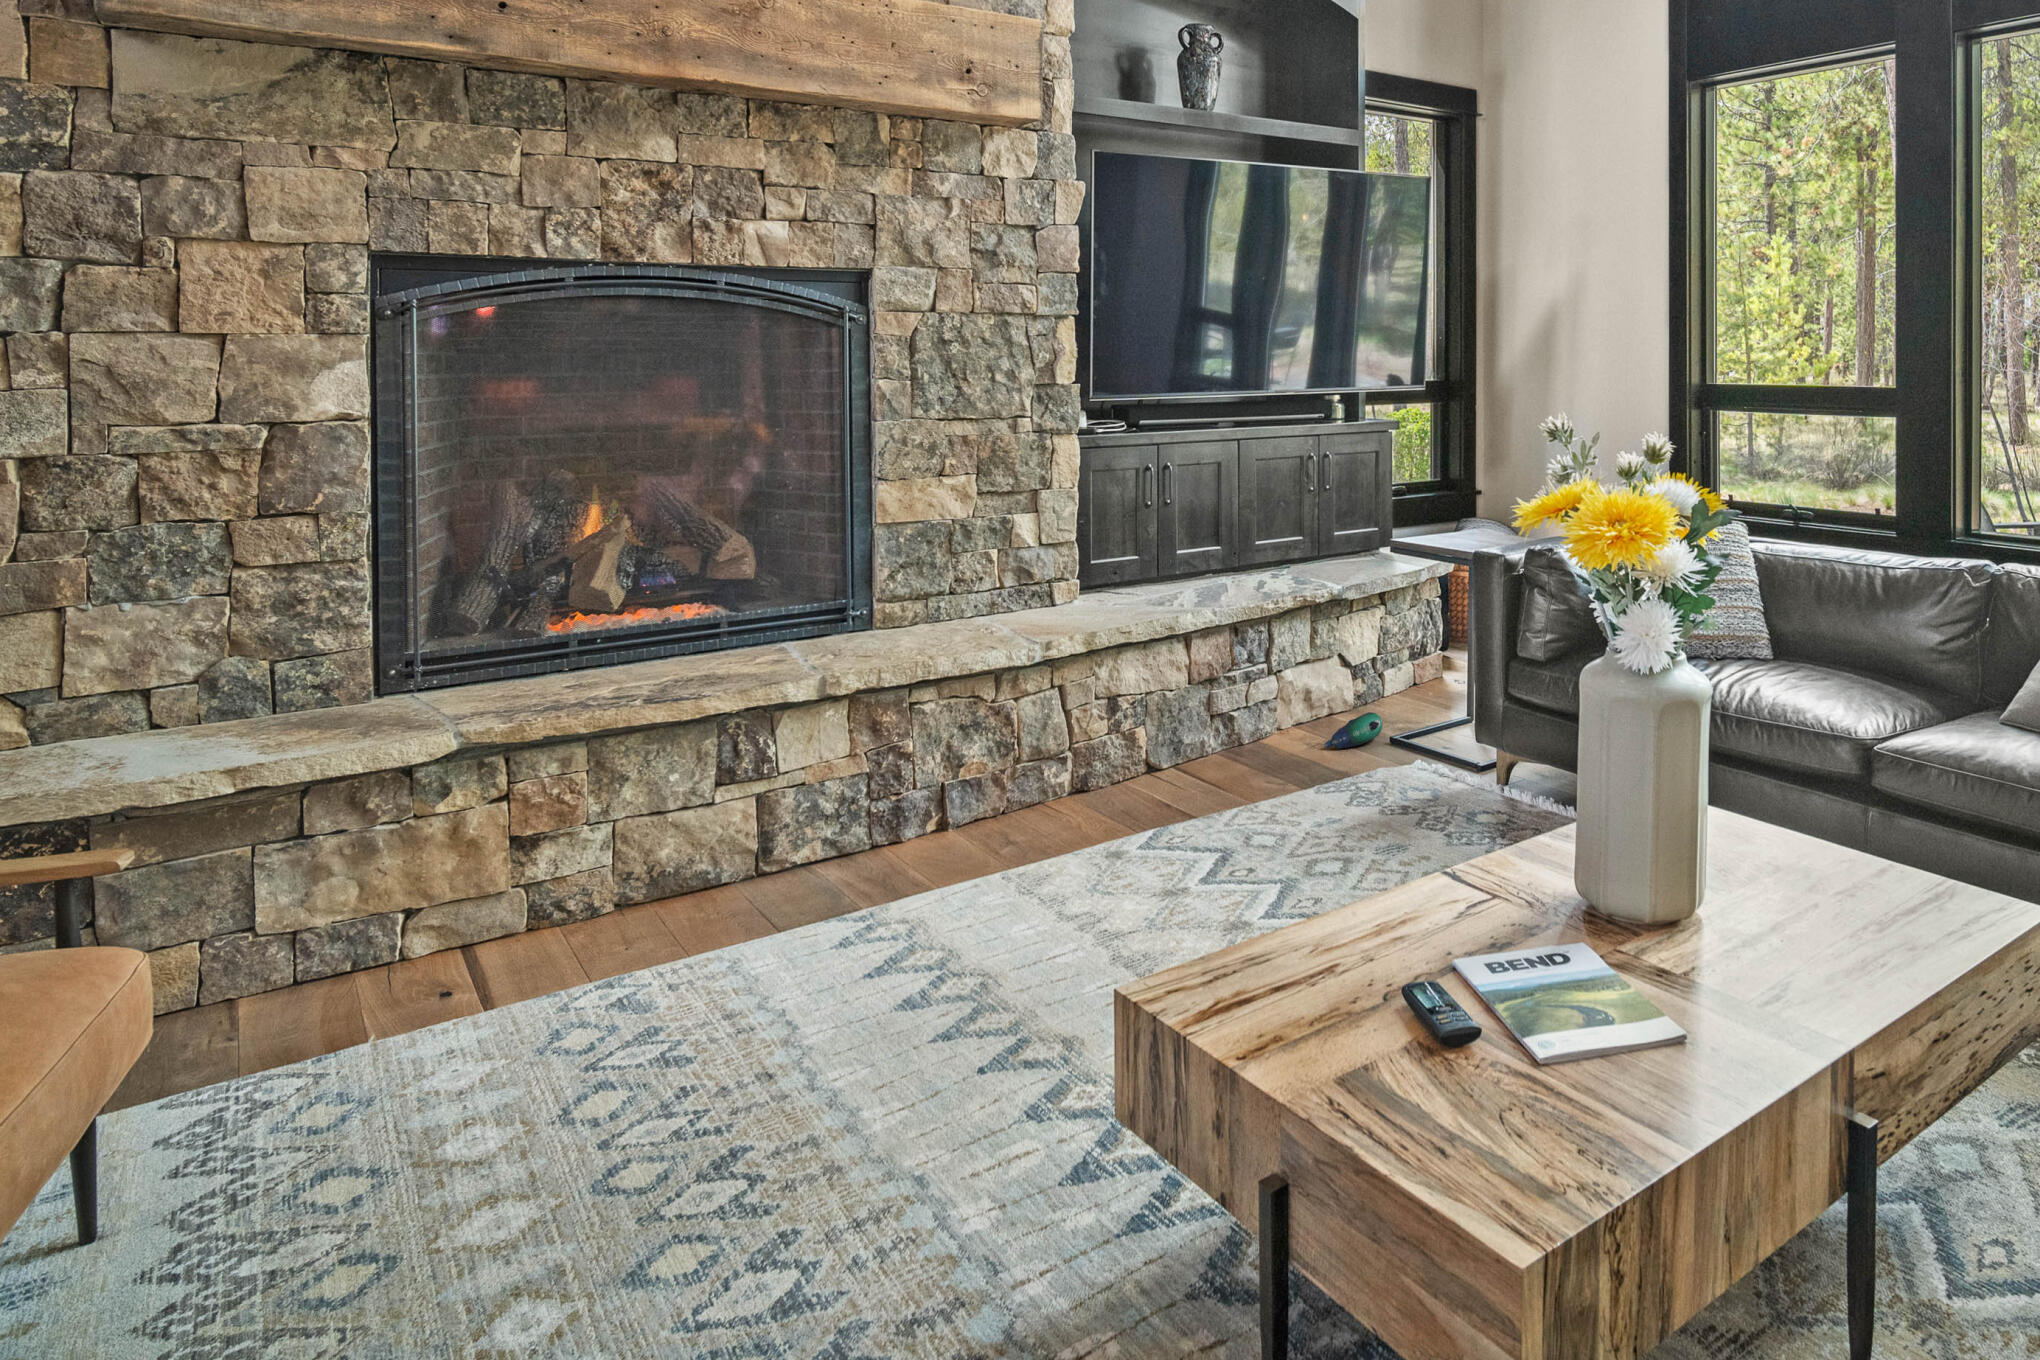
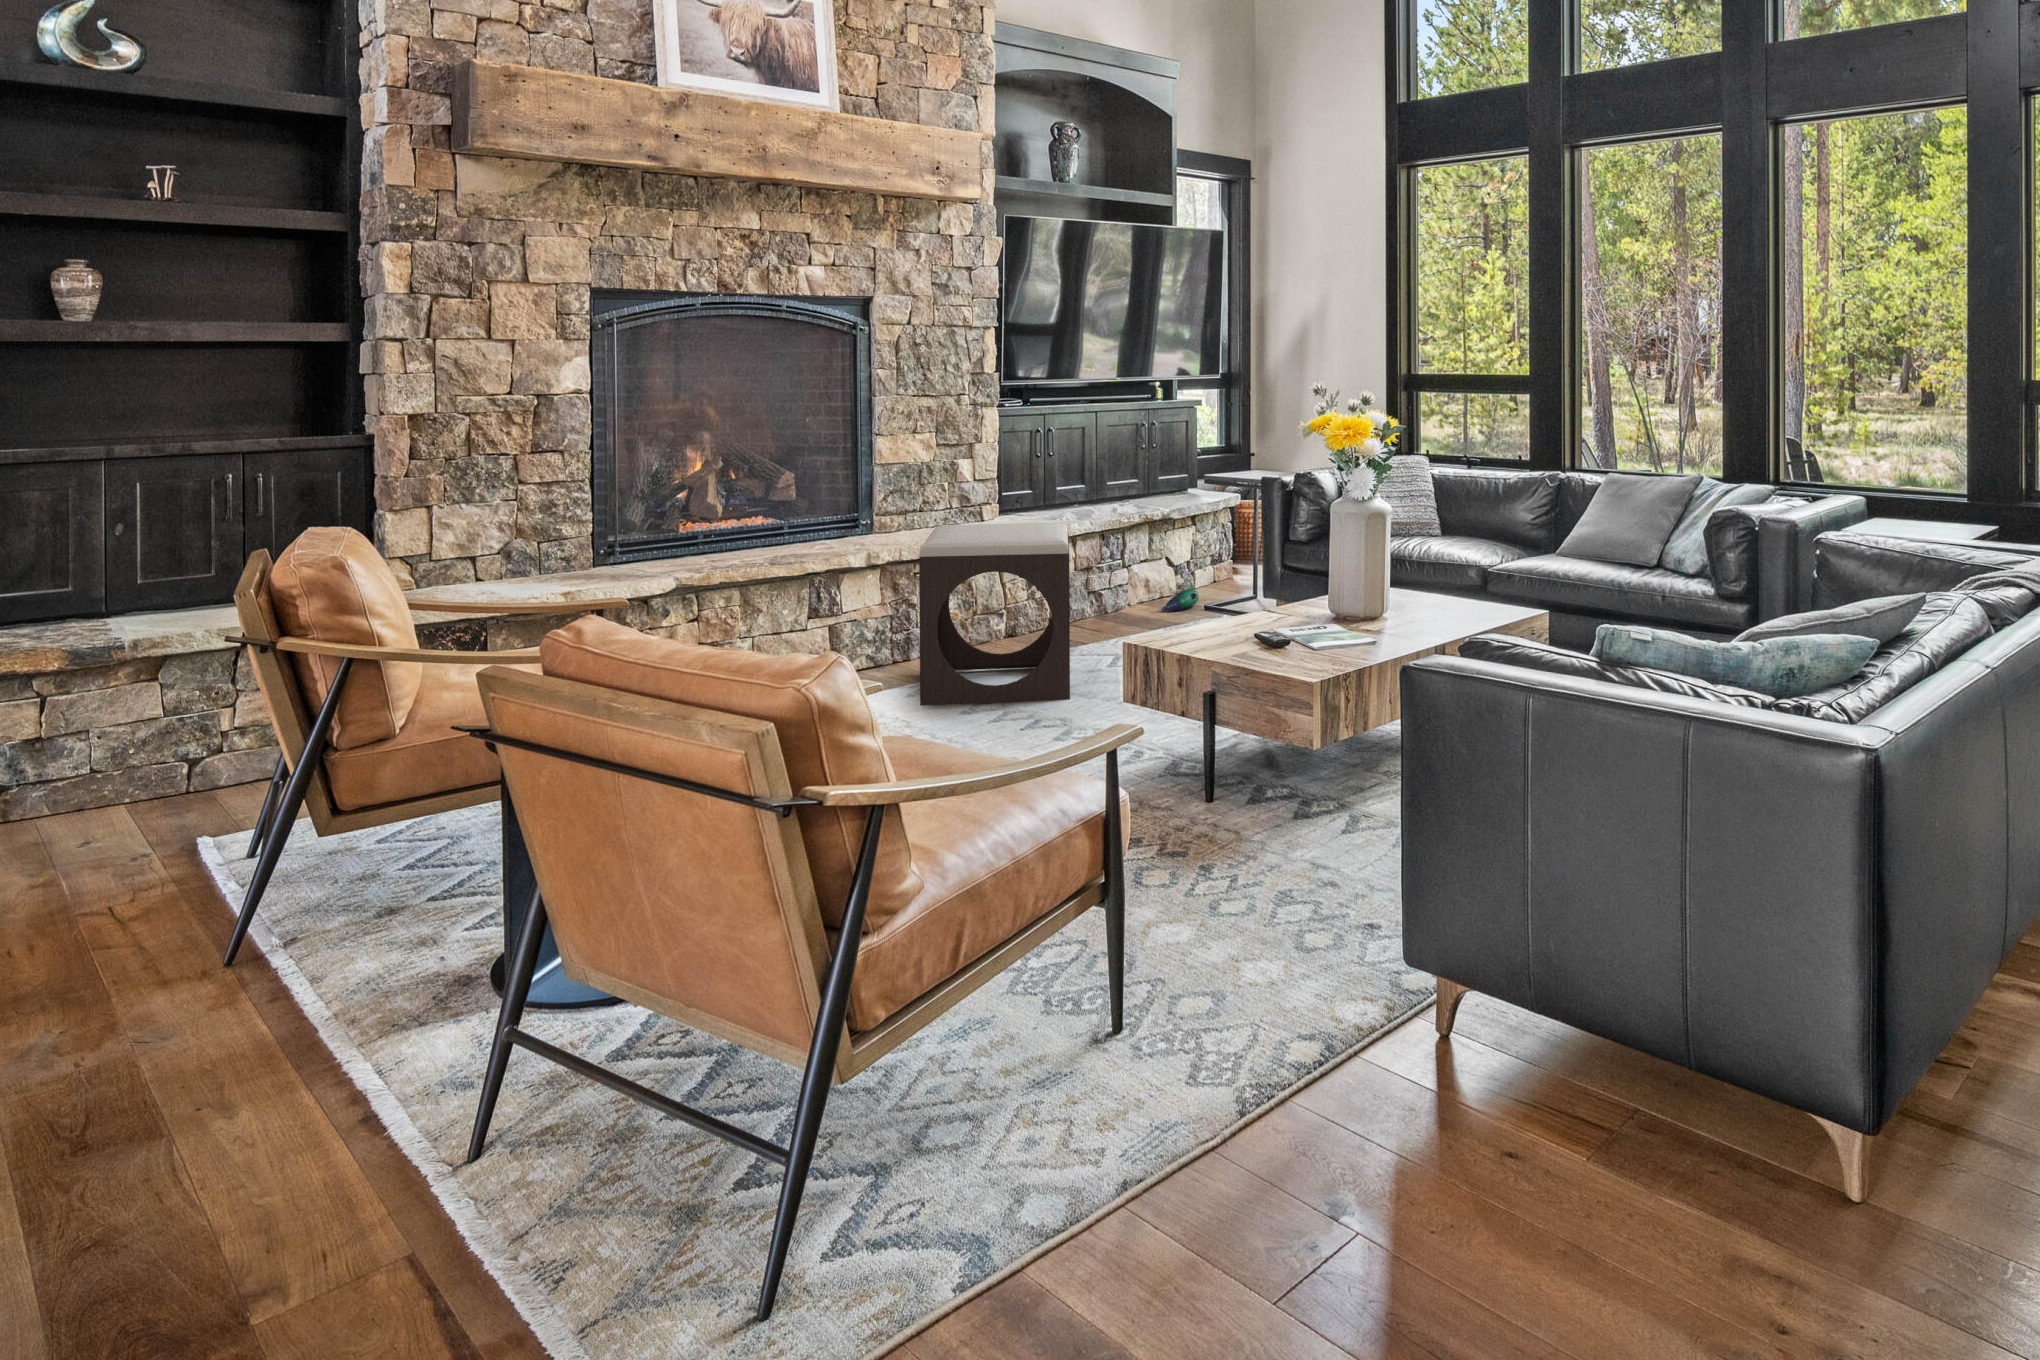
footstool: none [862,634,1146,960] -> present [919,523,1070,706]

